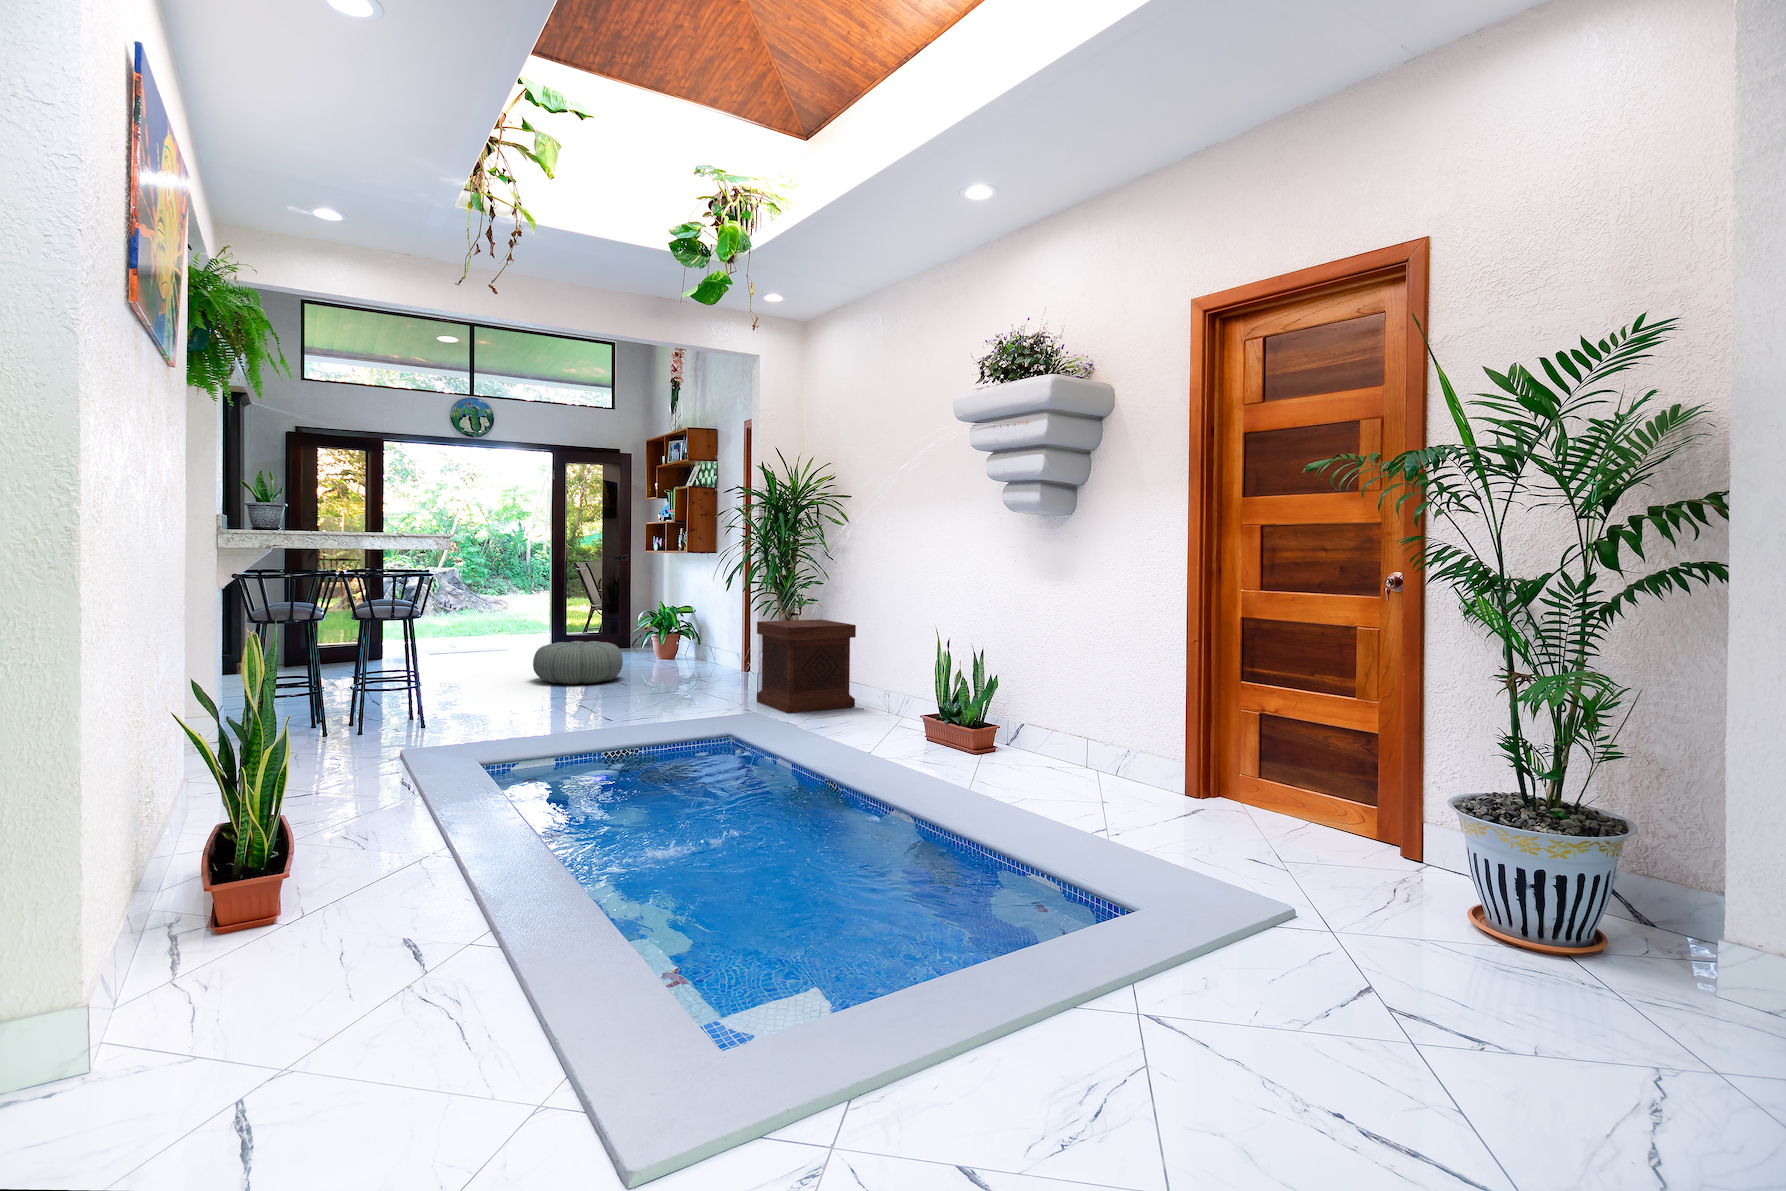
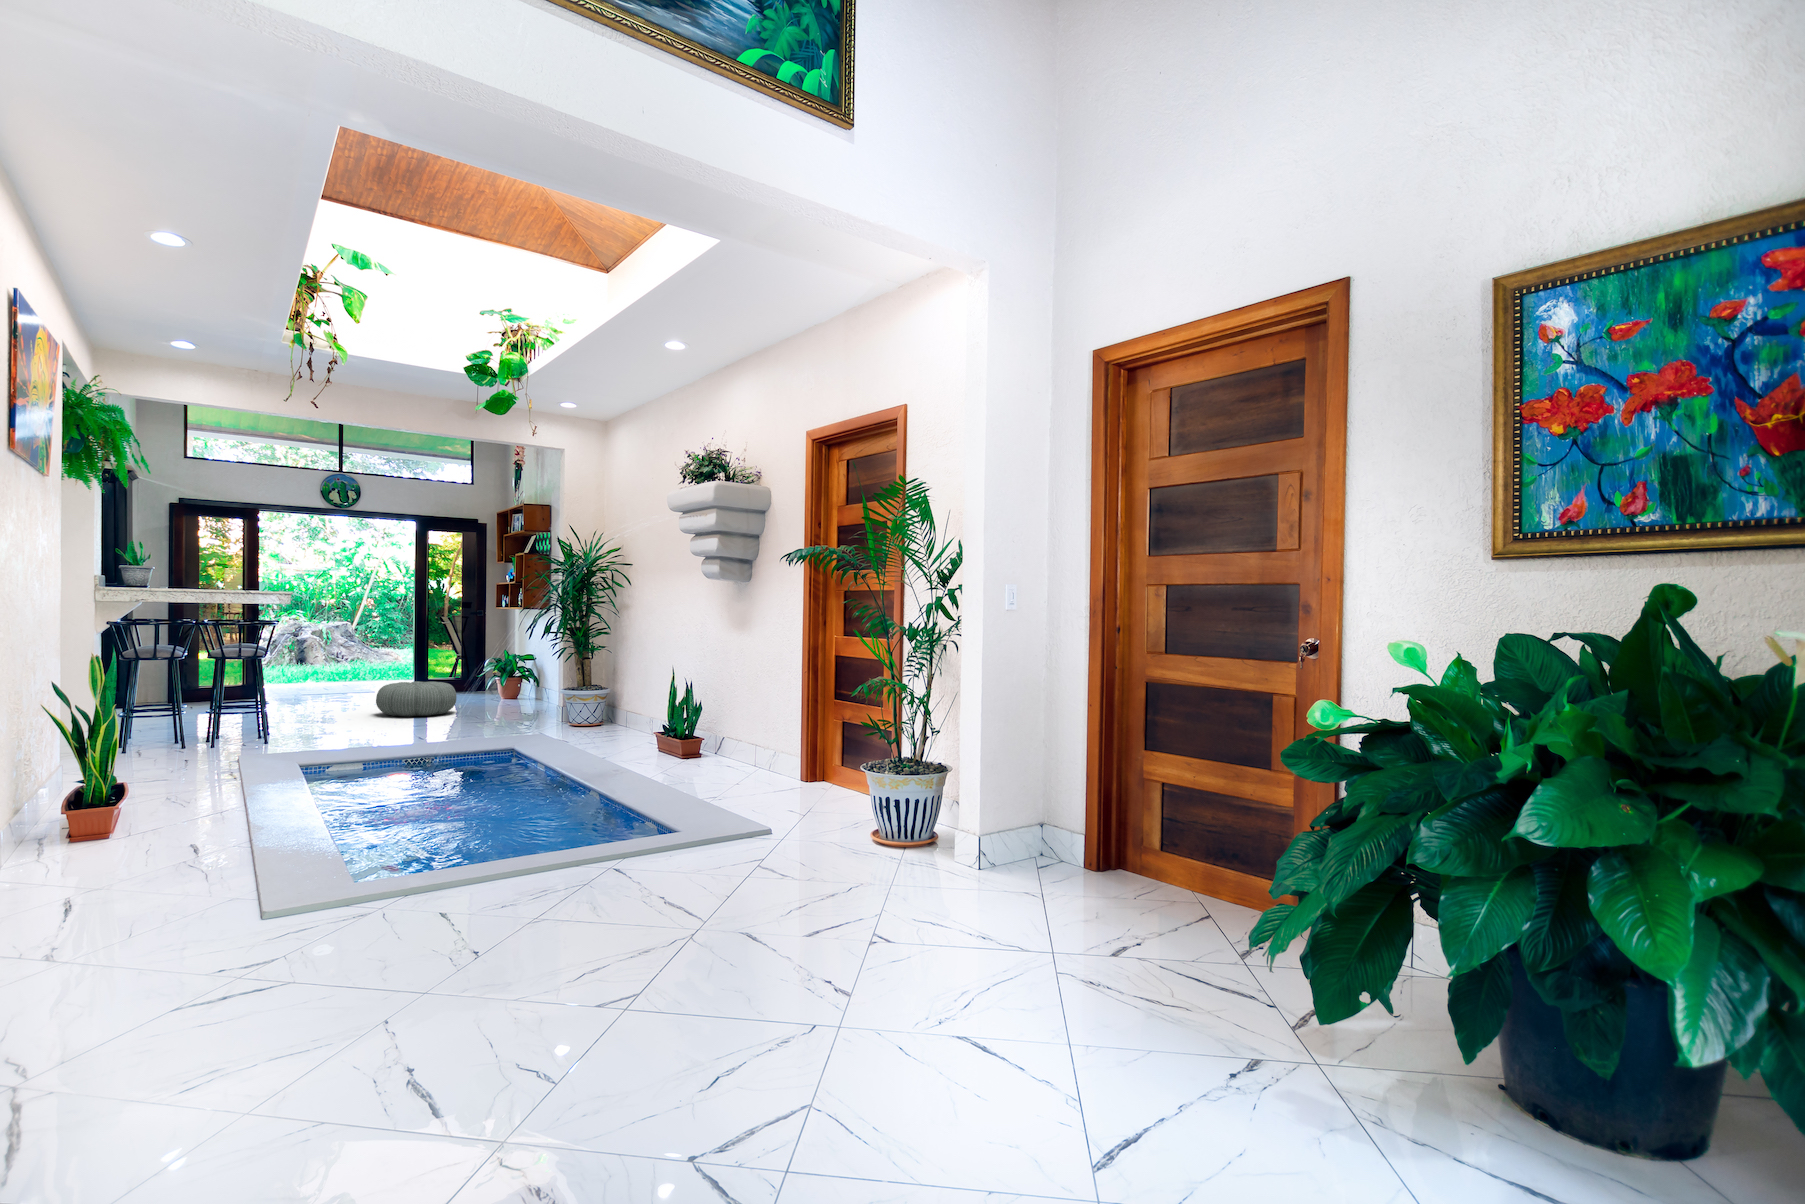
side table: present [757,619,856,713] -> none [554,662,633,735]

